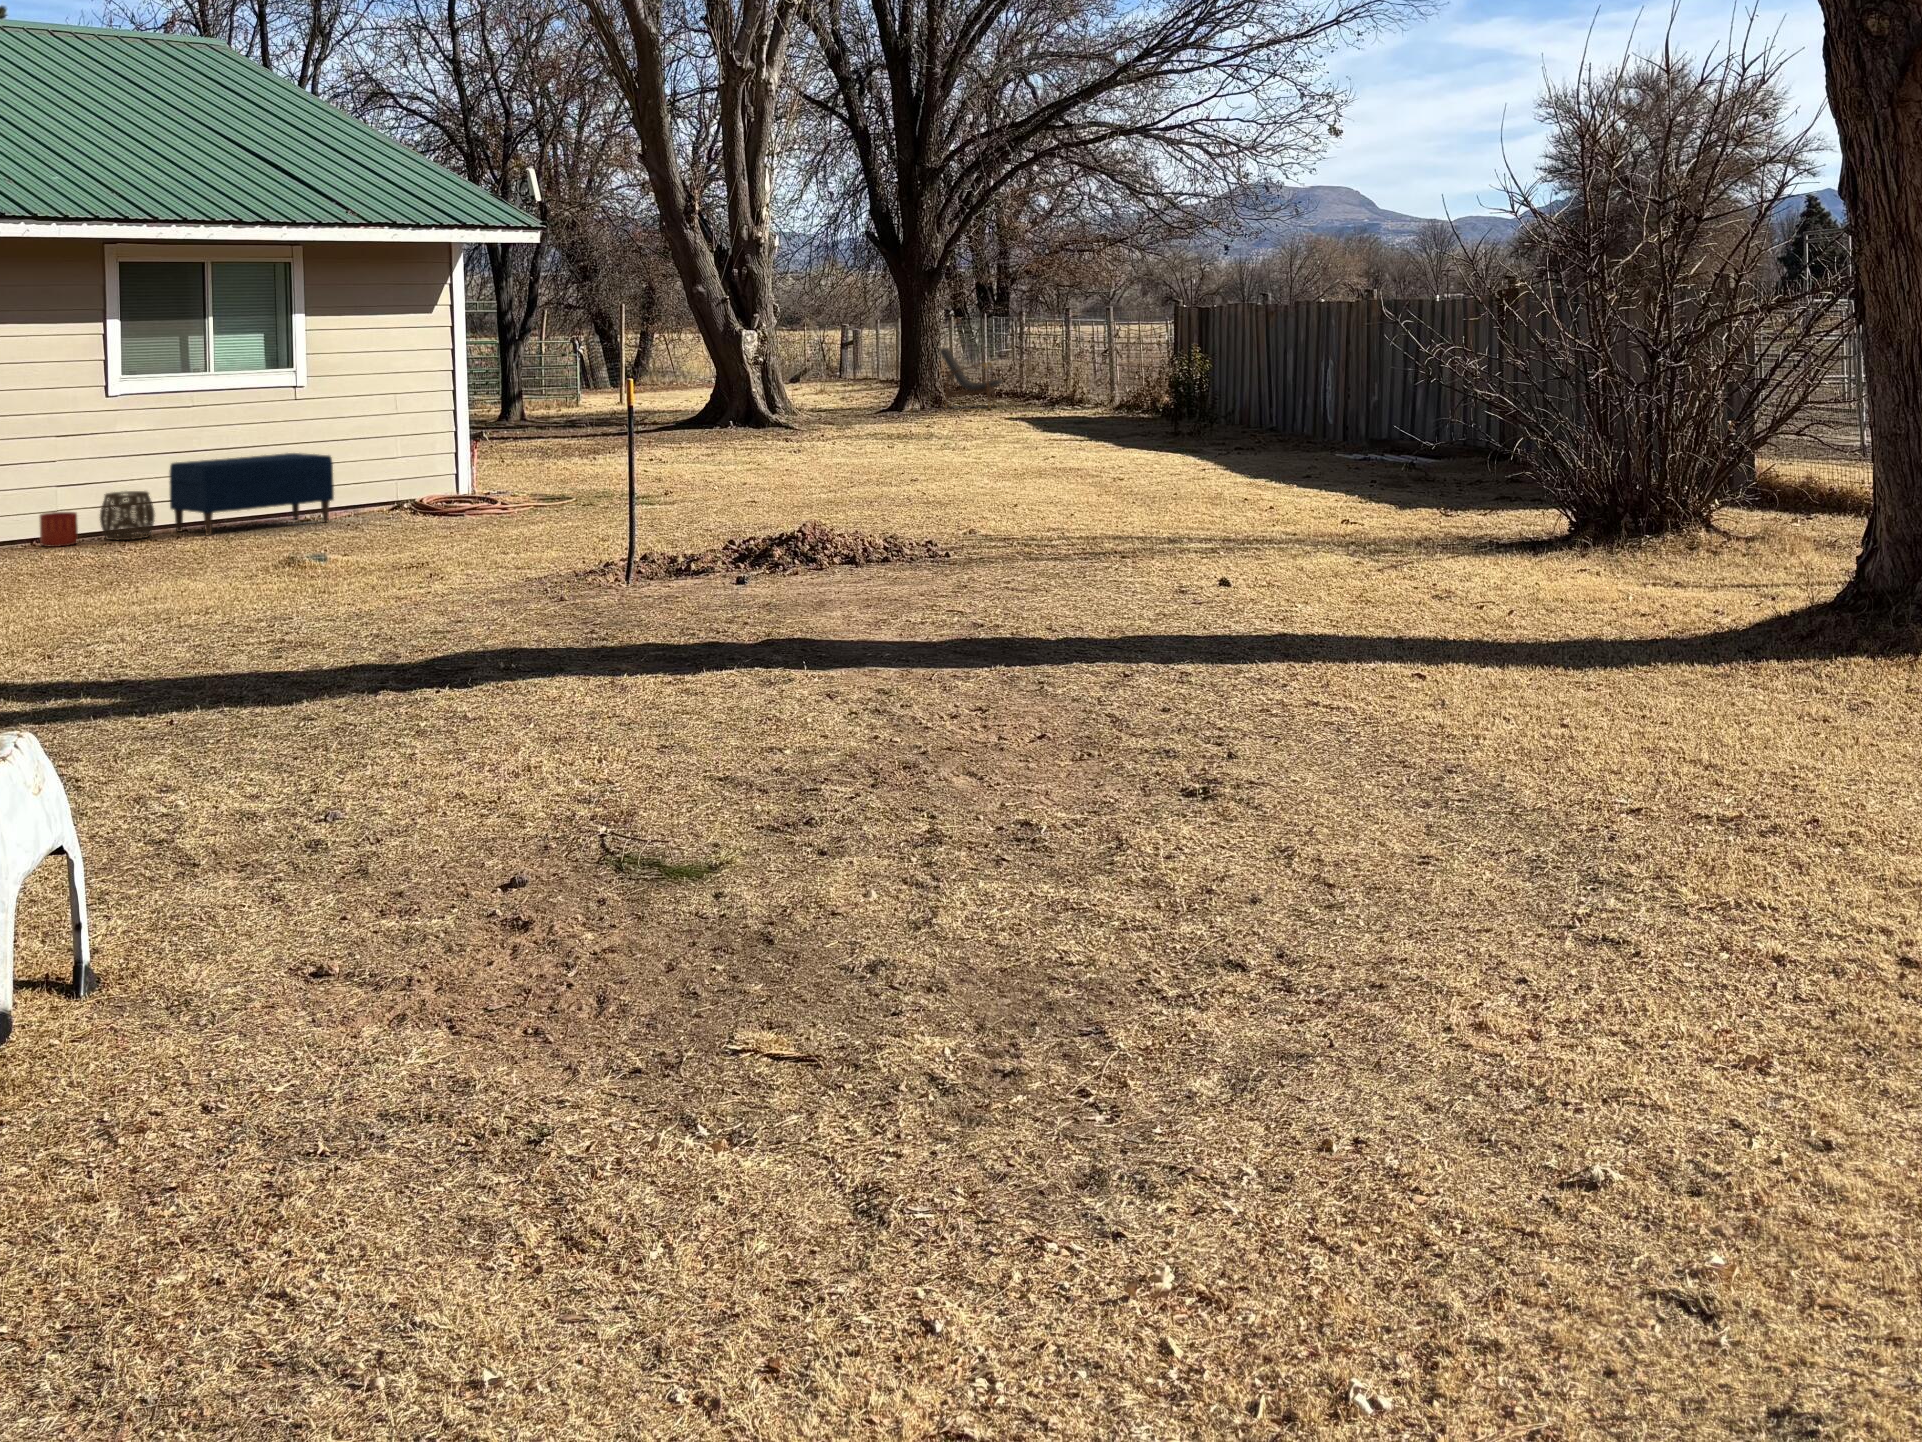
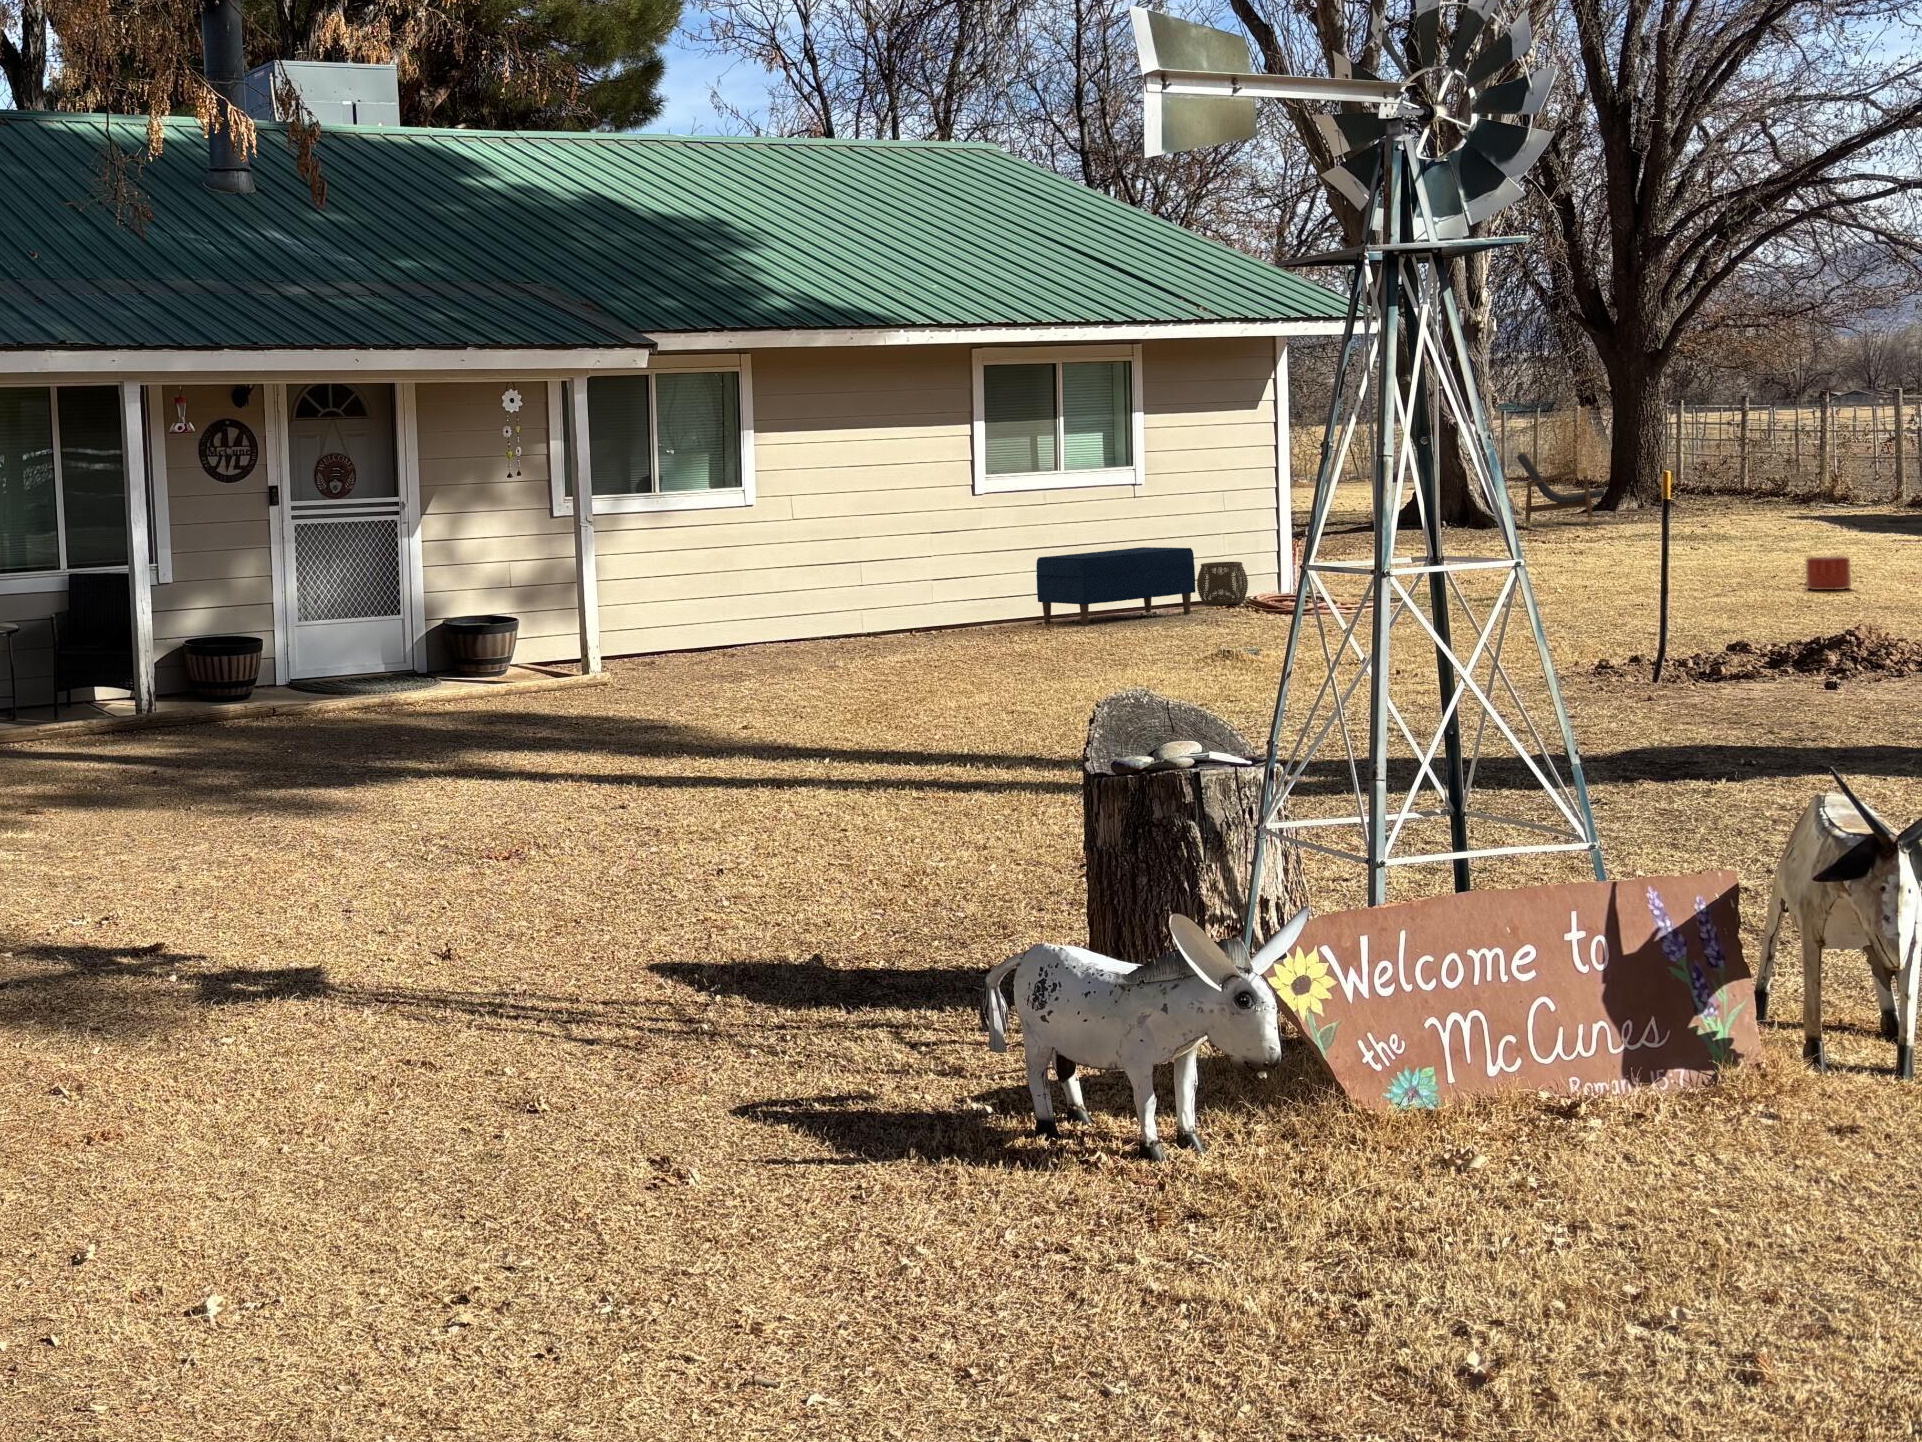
lounge chair: present [940,348,1003,407] -> present [1517,453,1605,527]
woven basket: present [100,491,155,540] -> present [1197,562,1248,605]
planter: present [39,512,78,547] -> present [1806,556,1851,590]

